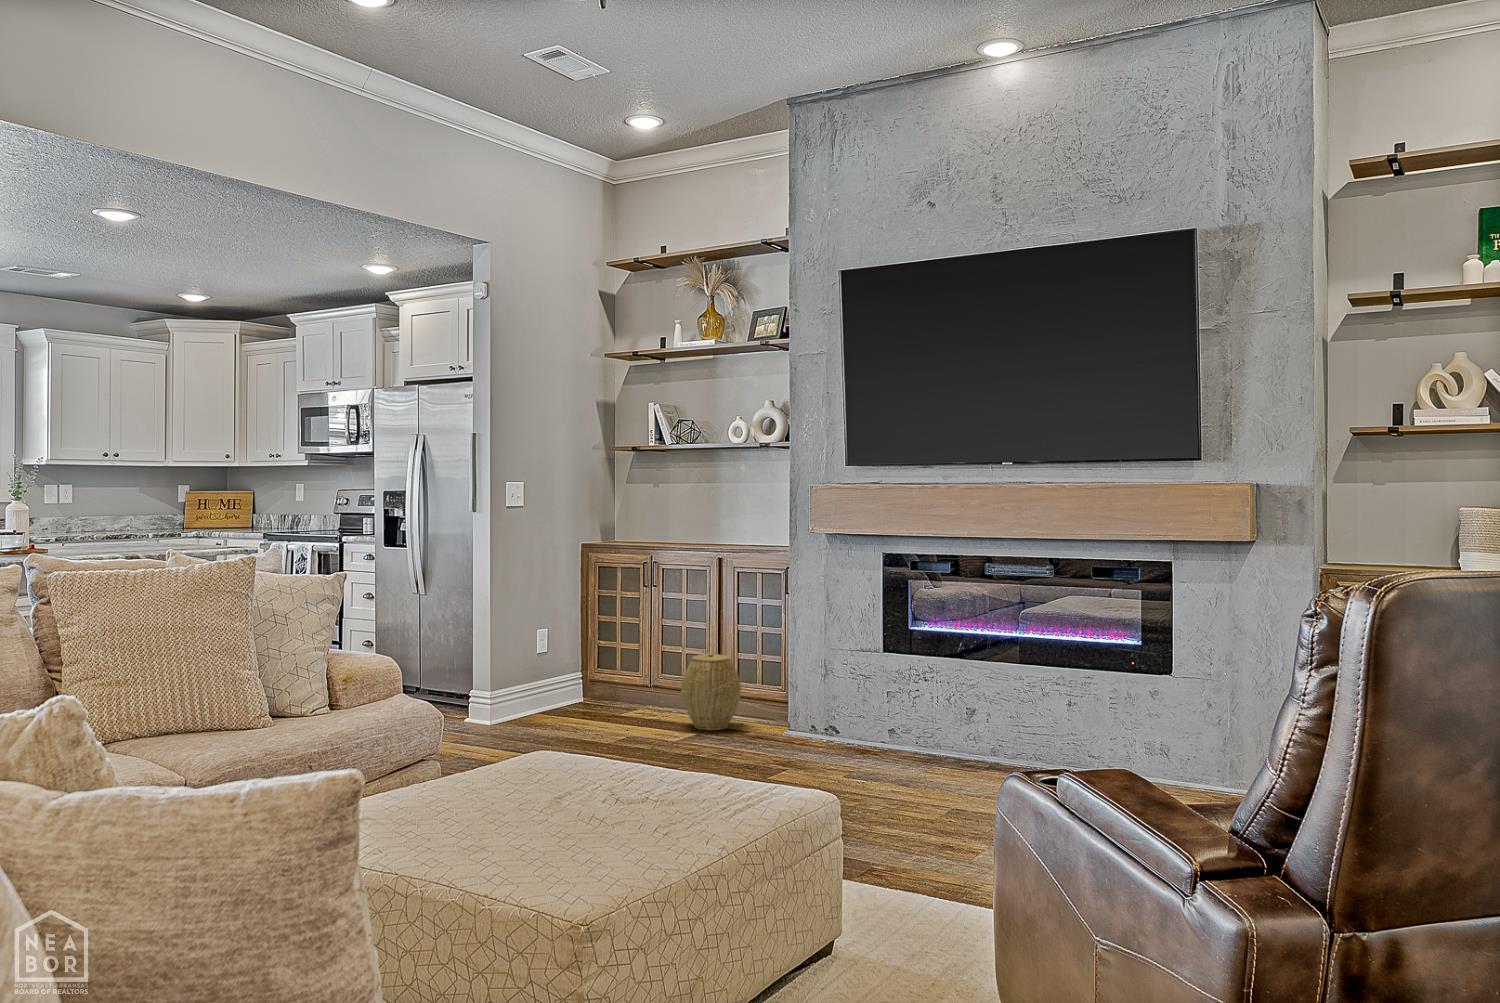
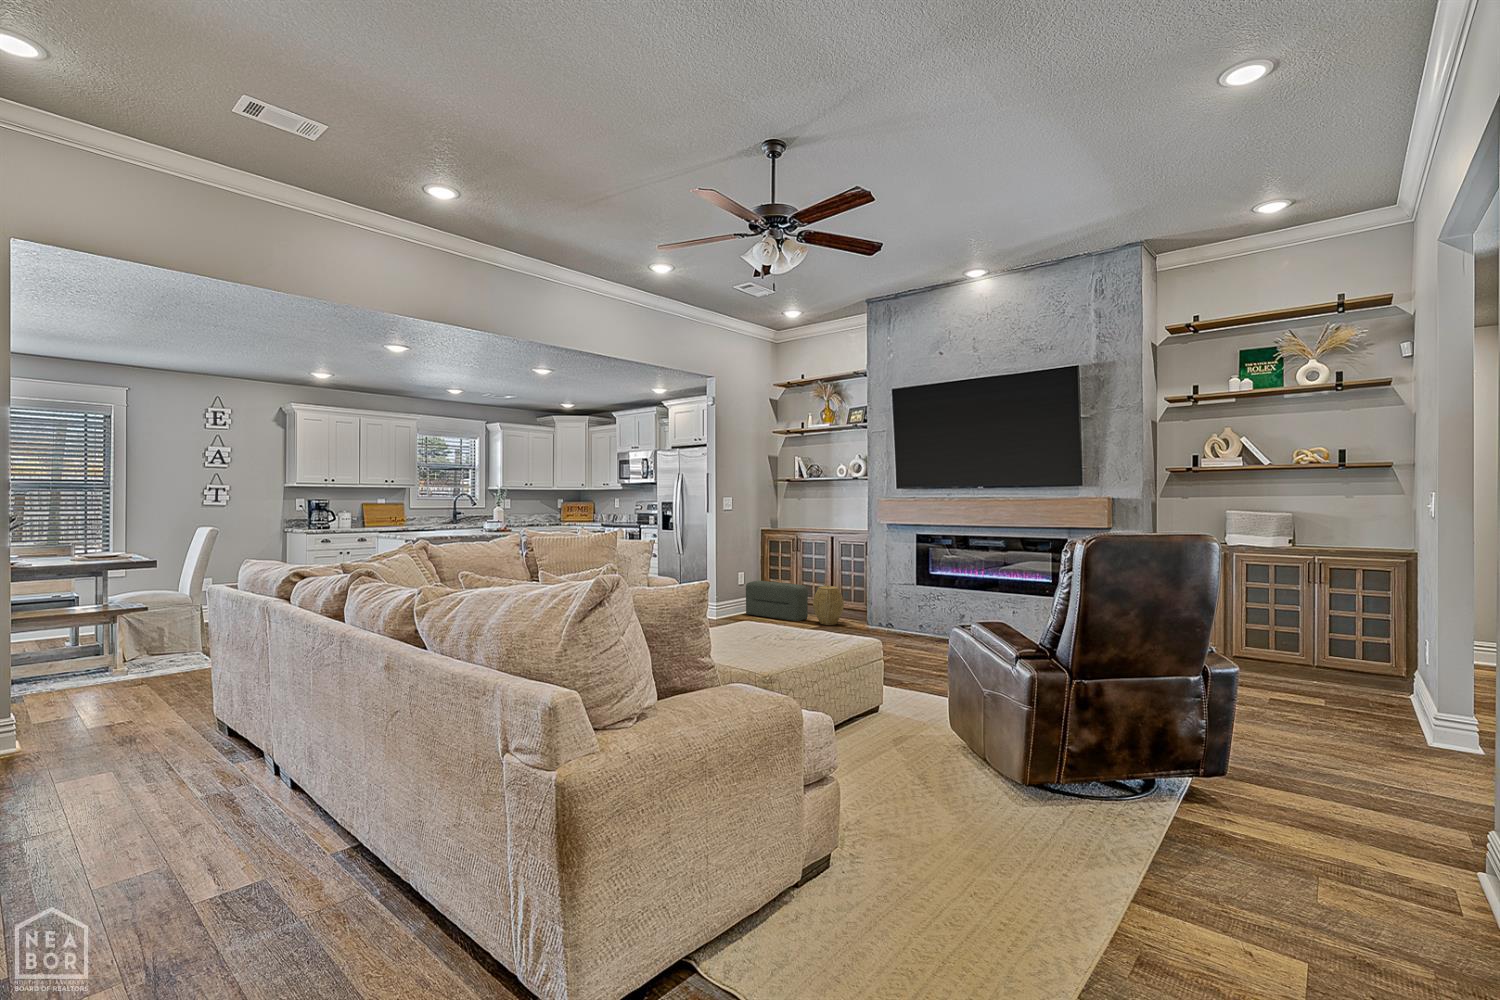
pouf: none [550,645,671,723] -> present [746,581,808,621]

